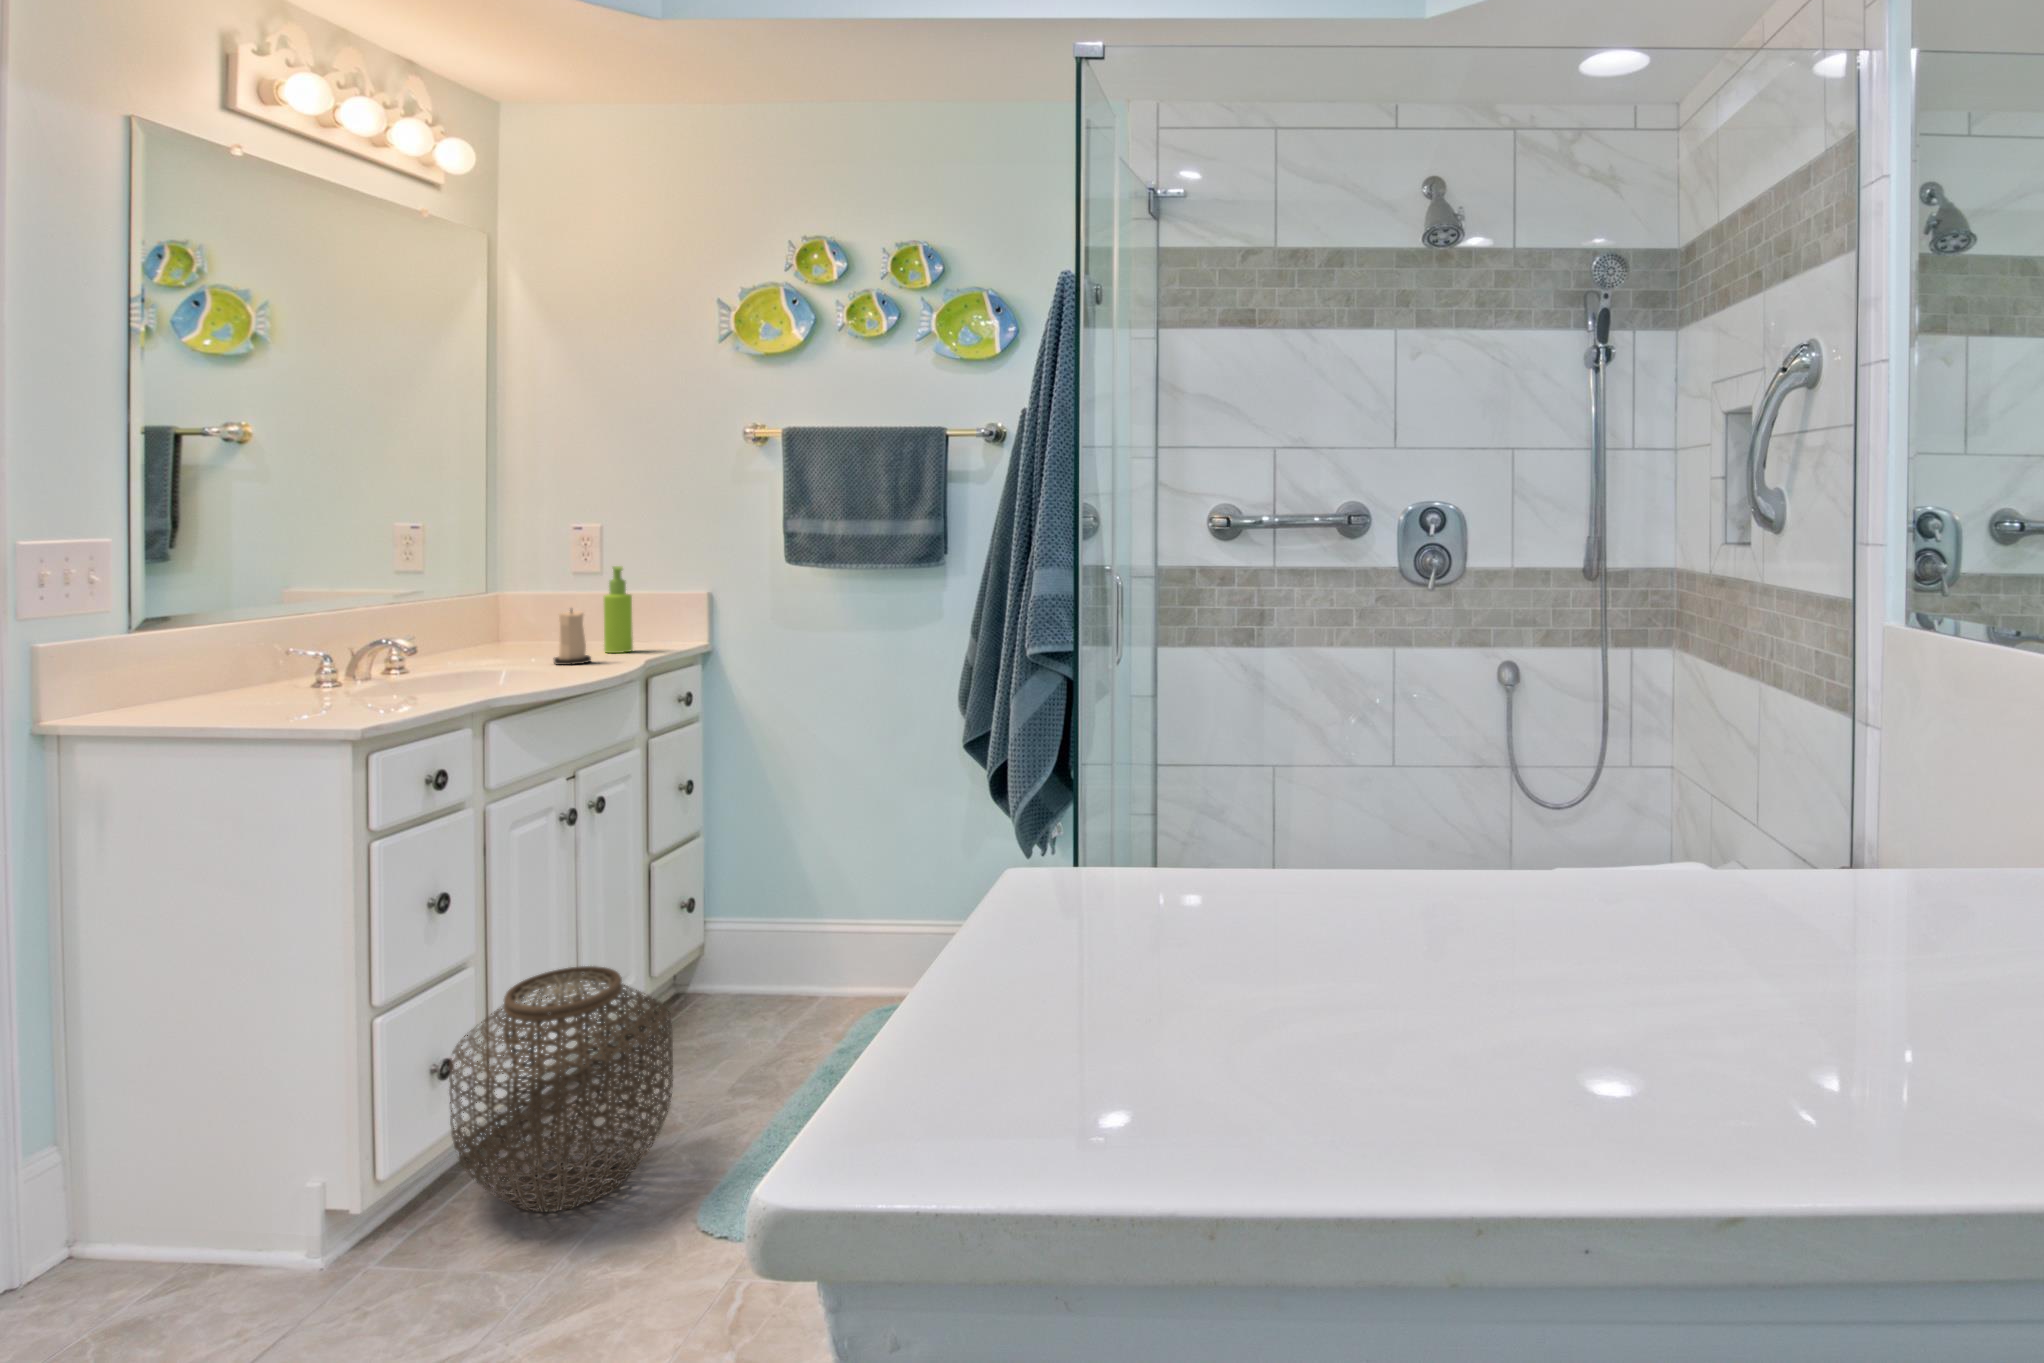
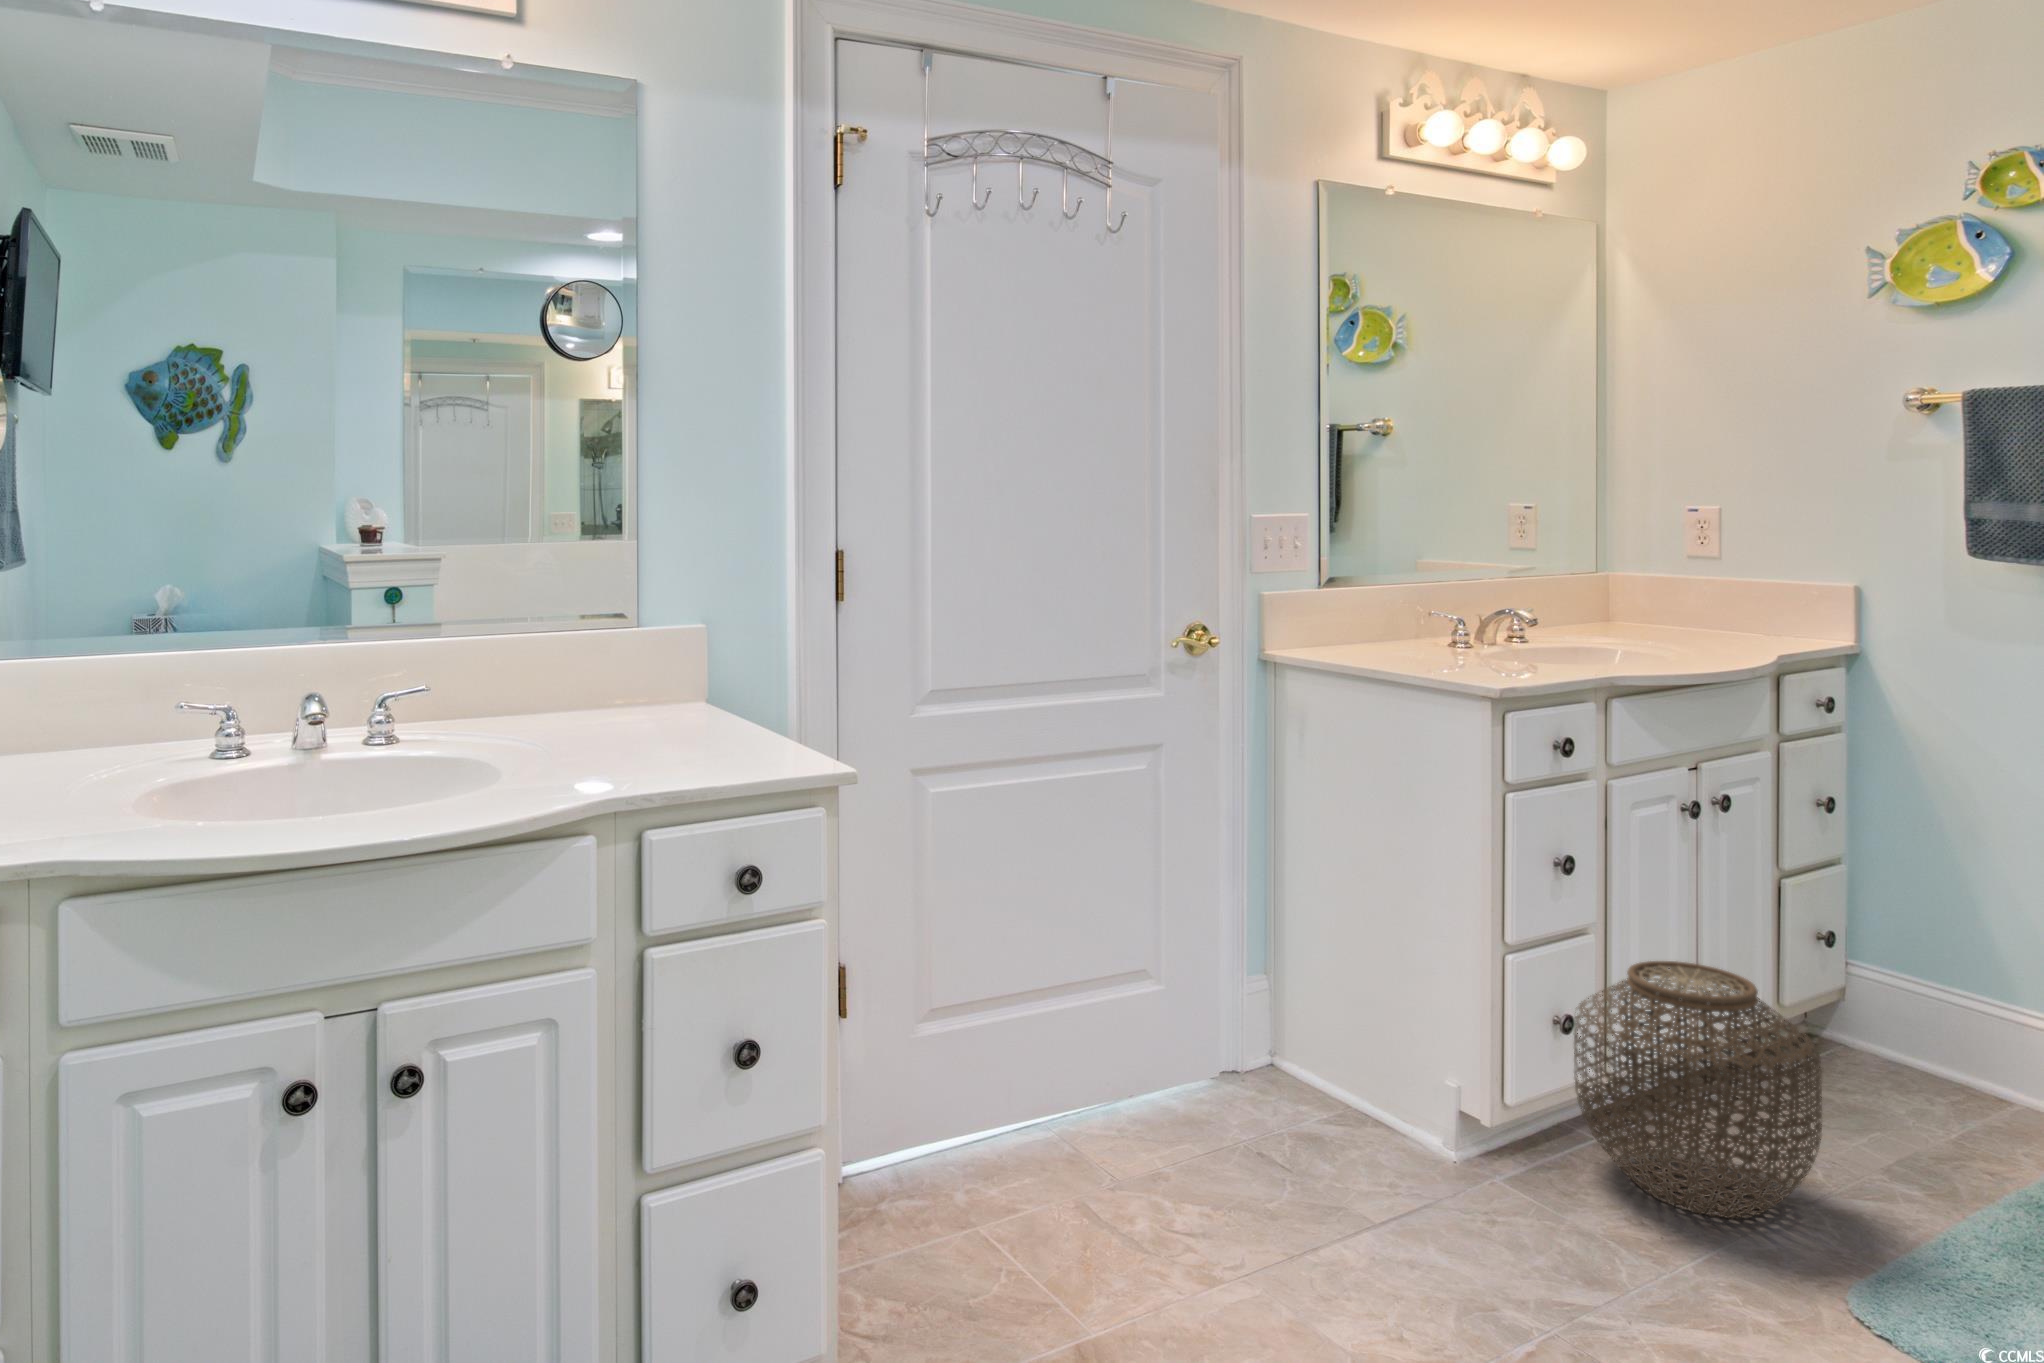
soap dispenser: present [604,566,633,653] -> none [1718,557,1753,652]
candle: present [553,610,591,665] -> none [1665,596,1707,657]

